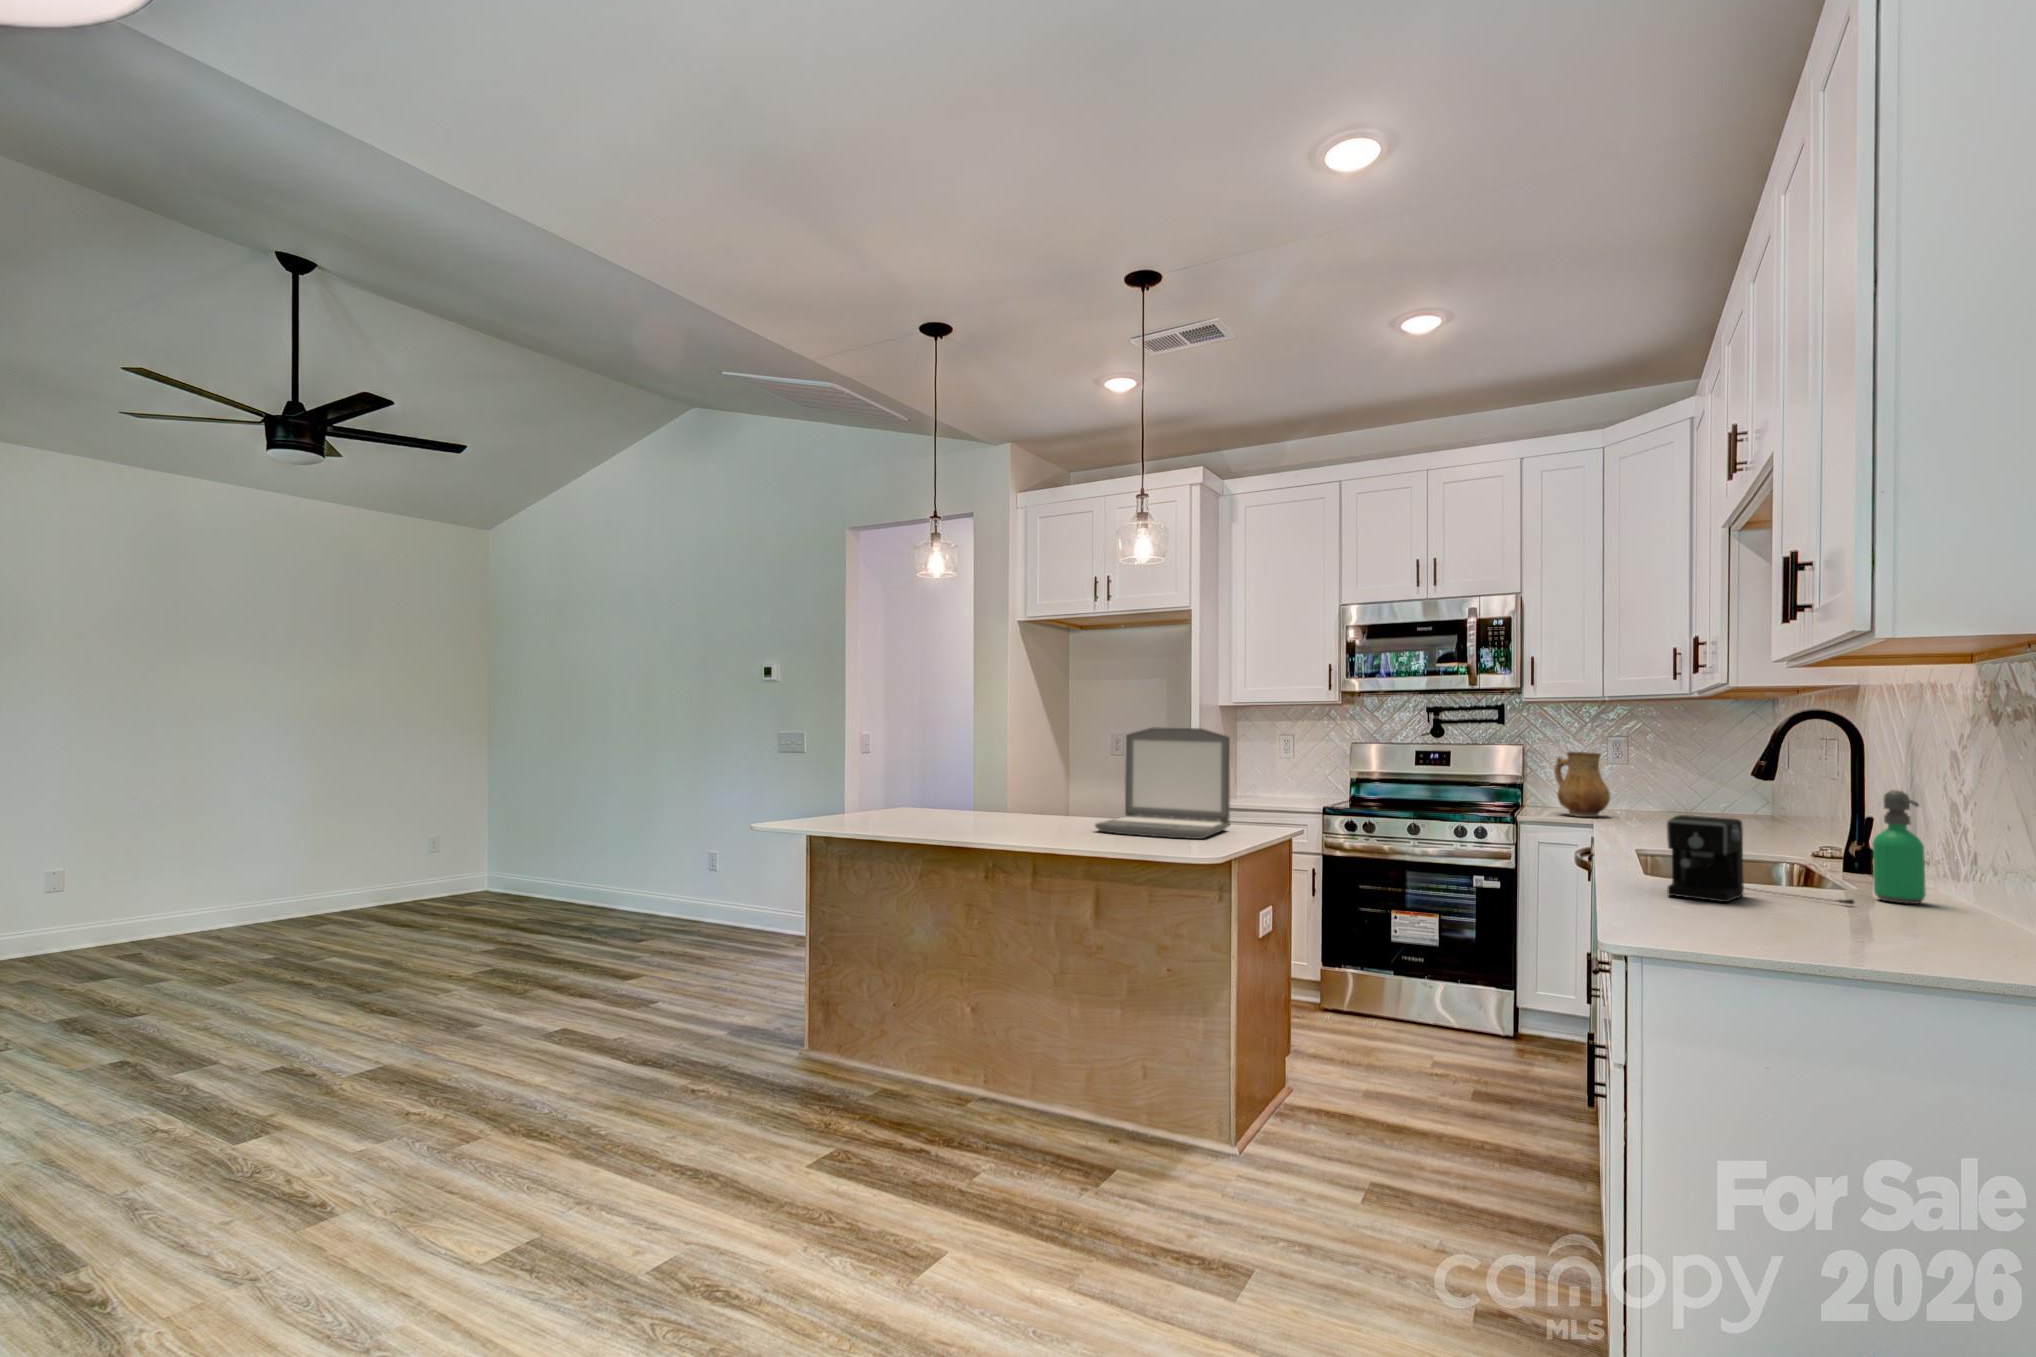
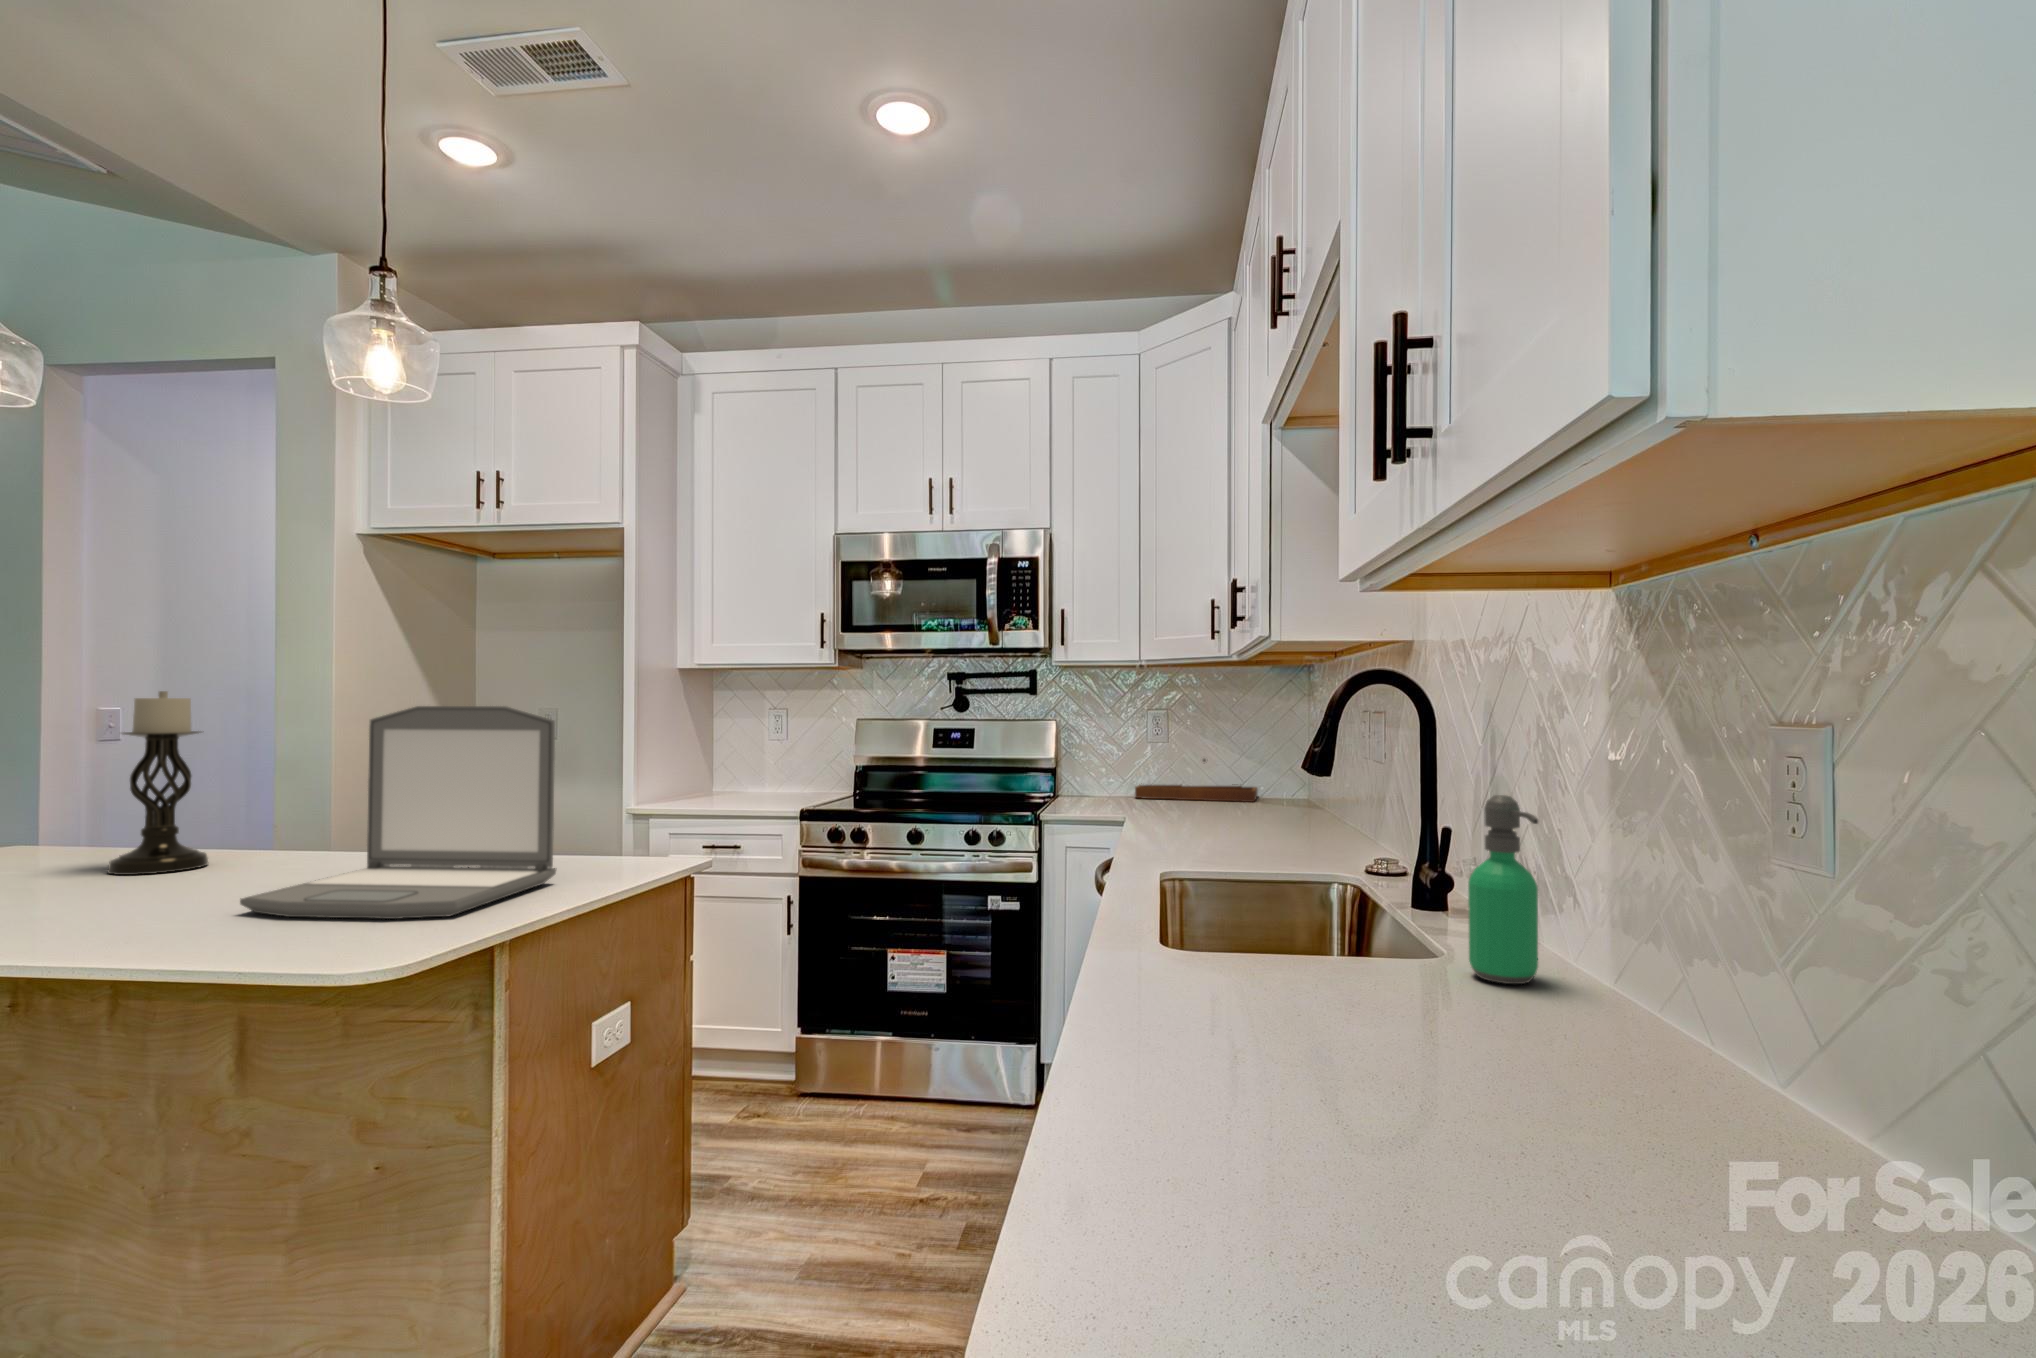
candle holder: none [984,718,1024,815] -> present [108,691,208,875]
ceramic pitcher: present [1554,752,1610,817] -> none [1085,727,1145,810]
tray: none [1598,779,1720,818] -> present [1135,758,1258,802]
coffee maker: present [1667,815,1854,904] -> none [1177,853,1455,1031]

